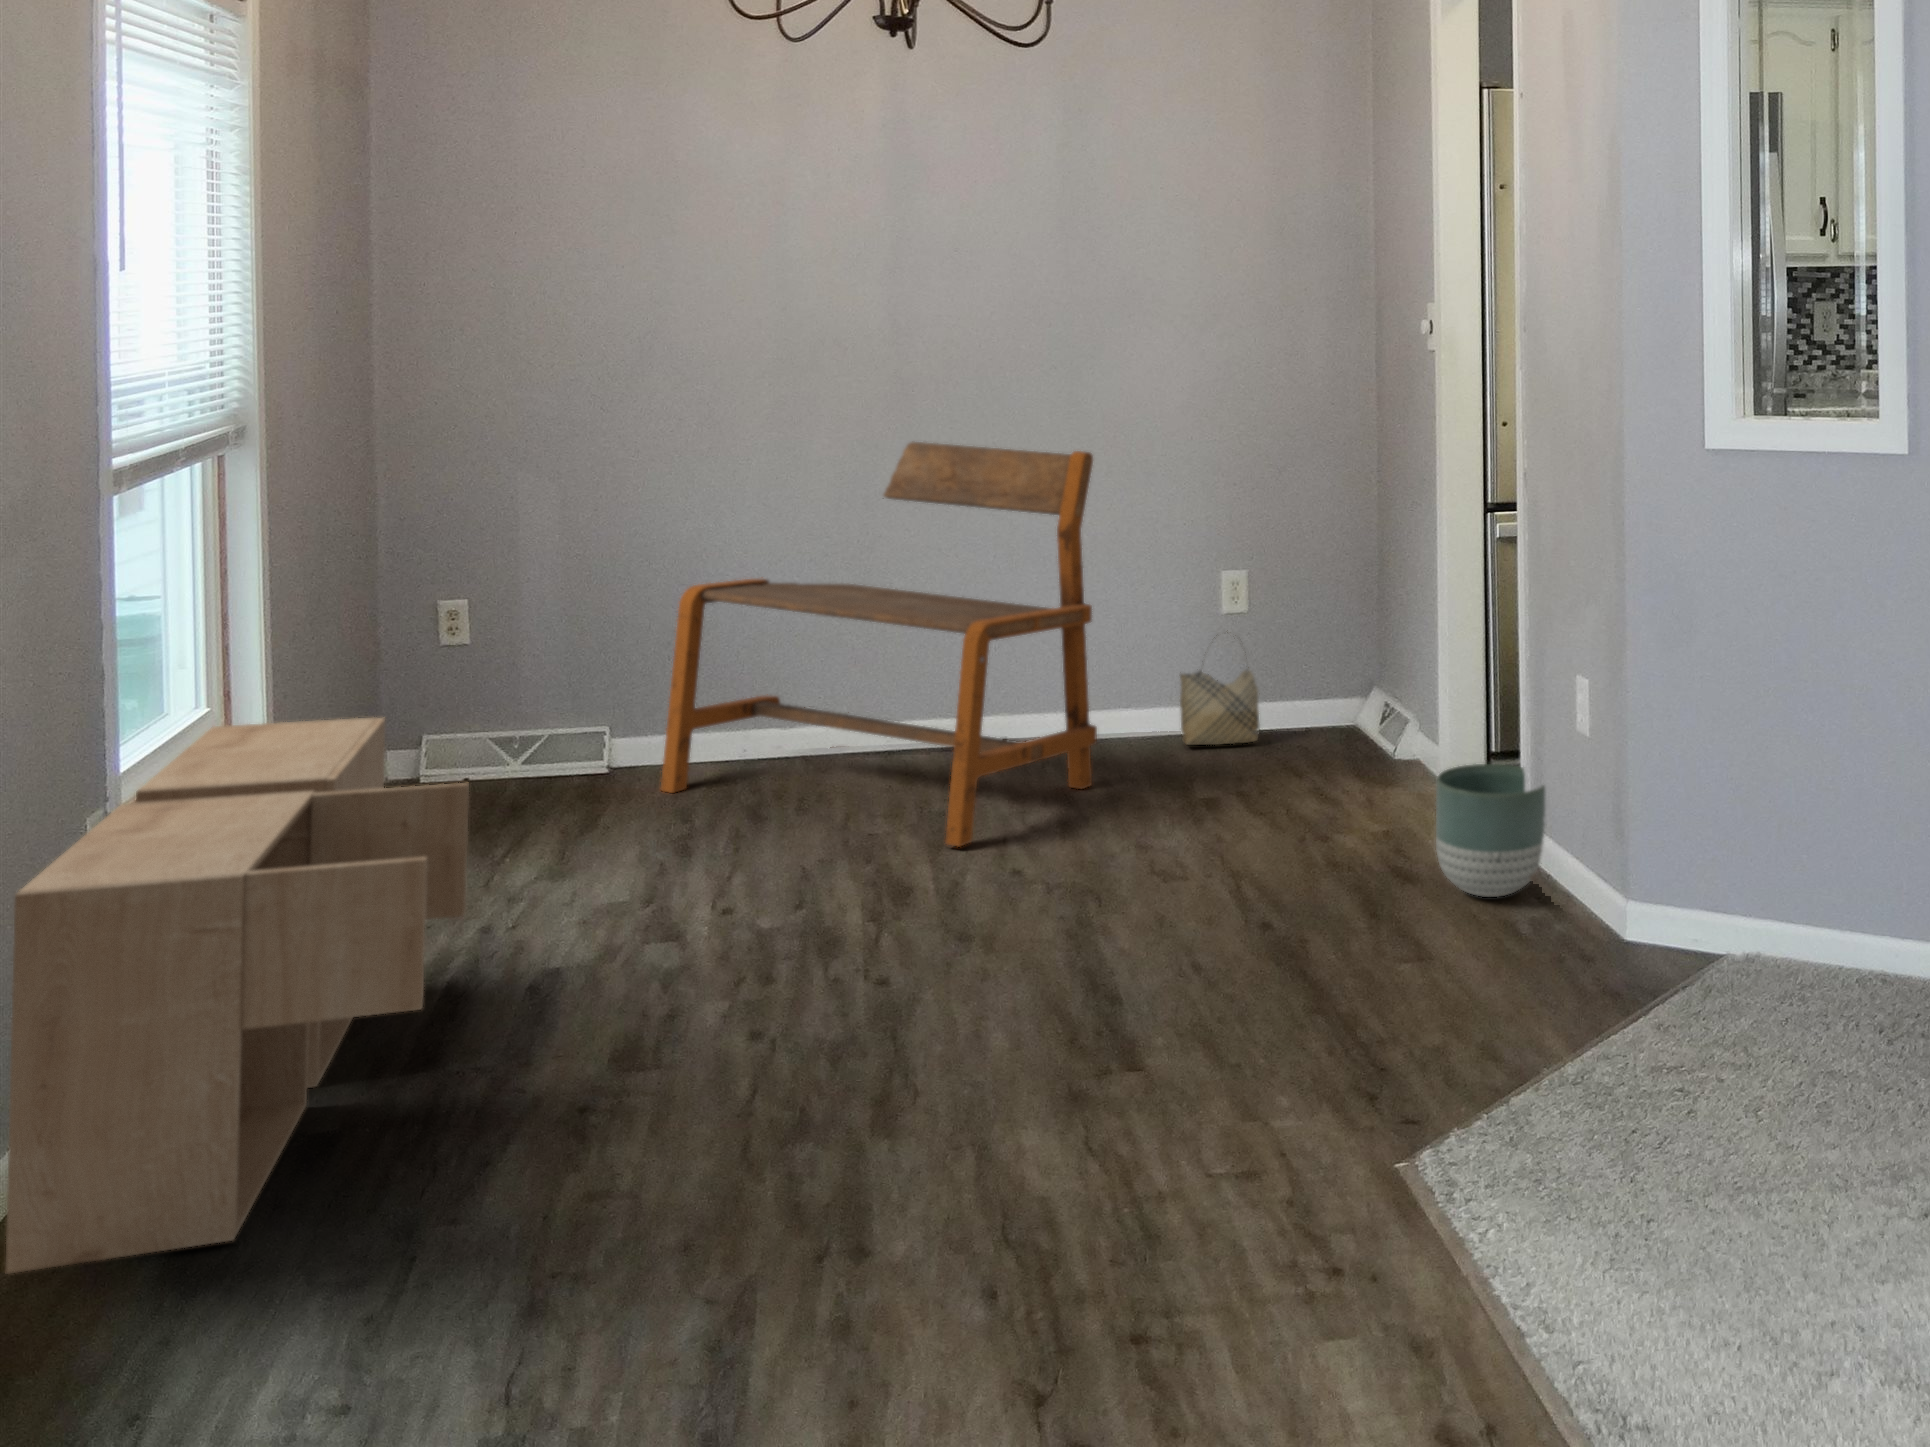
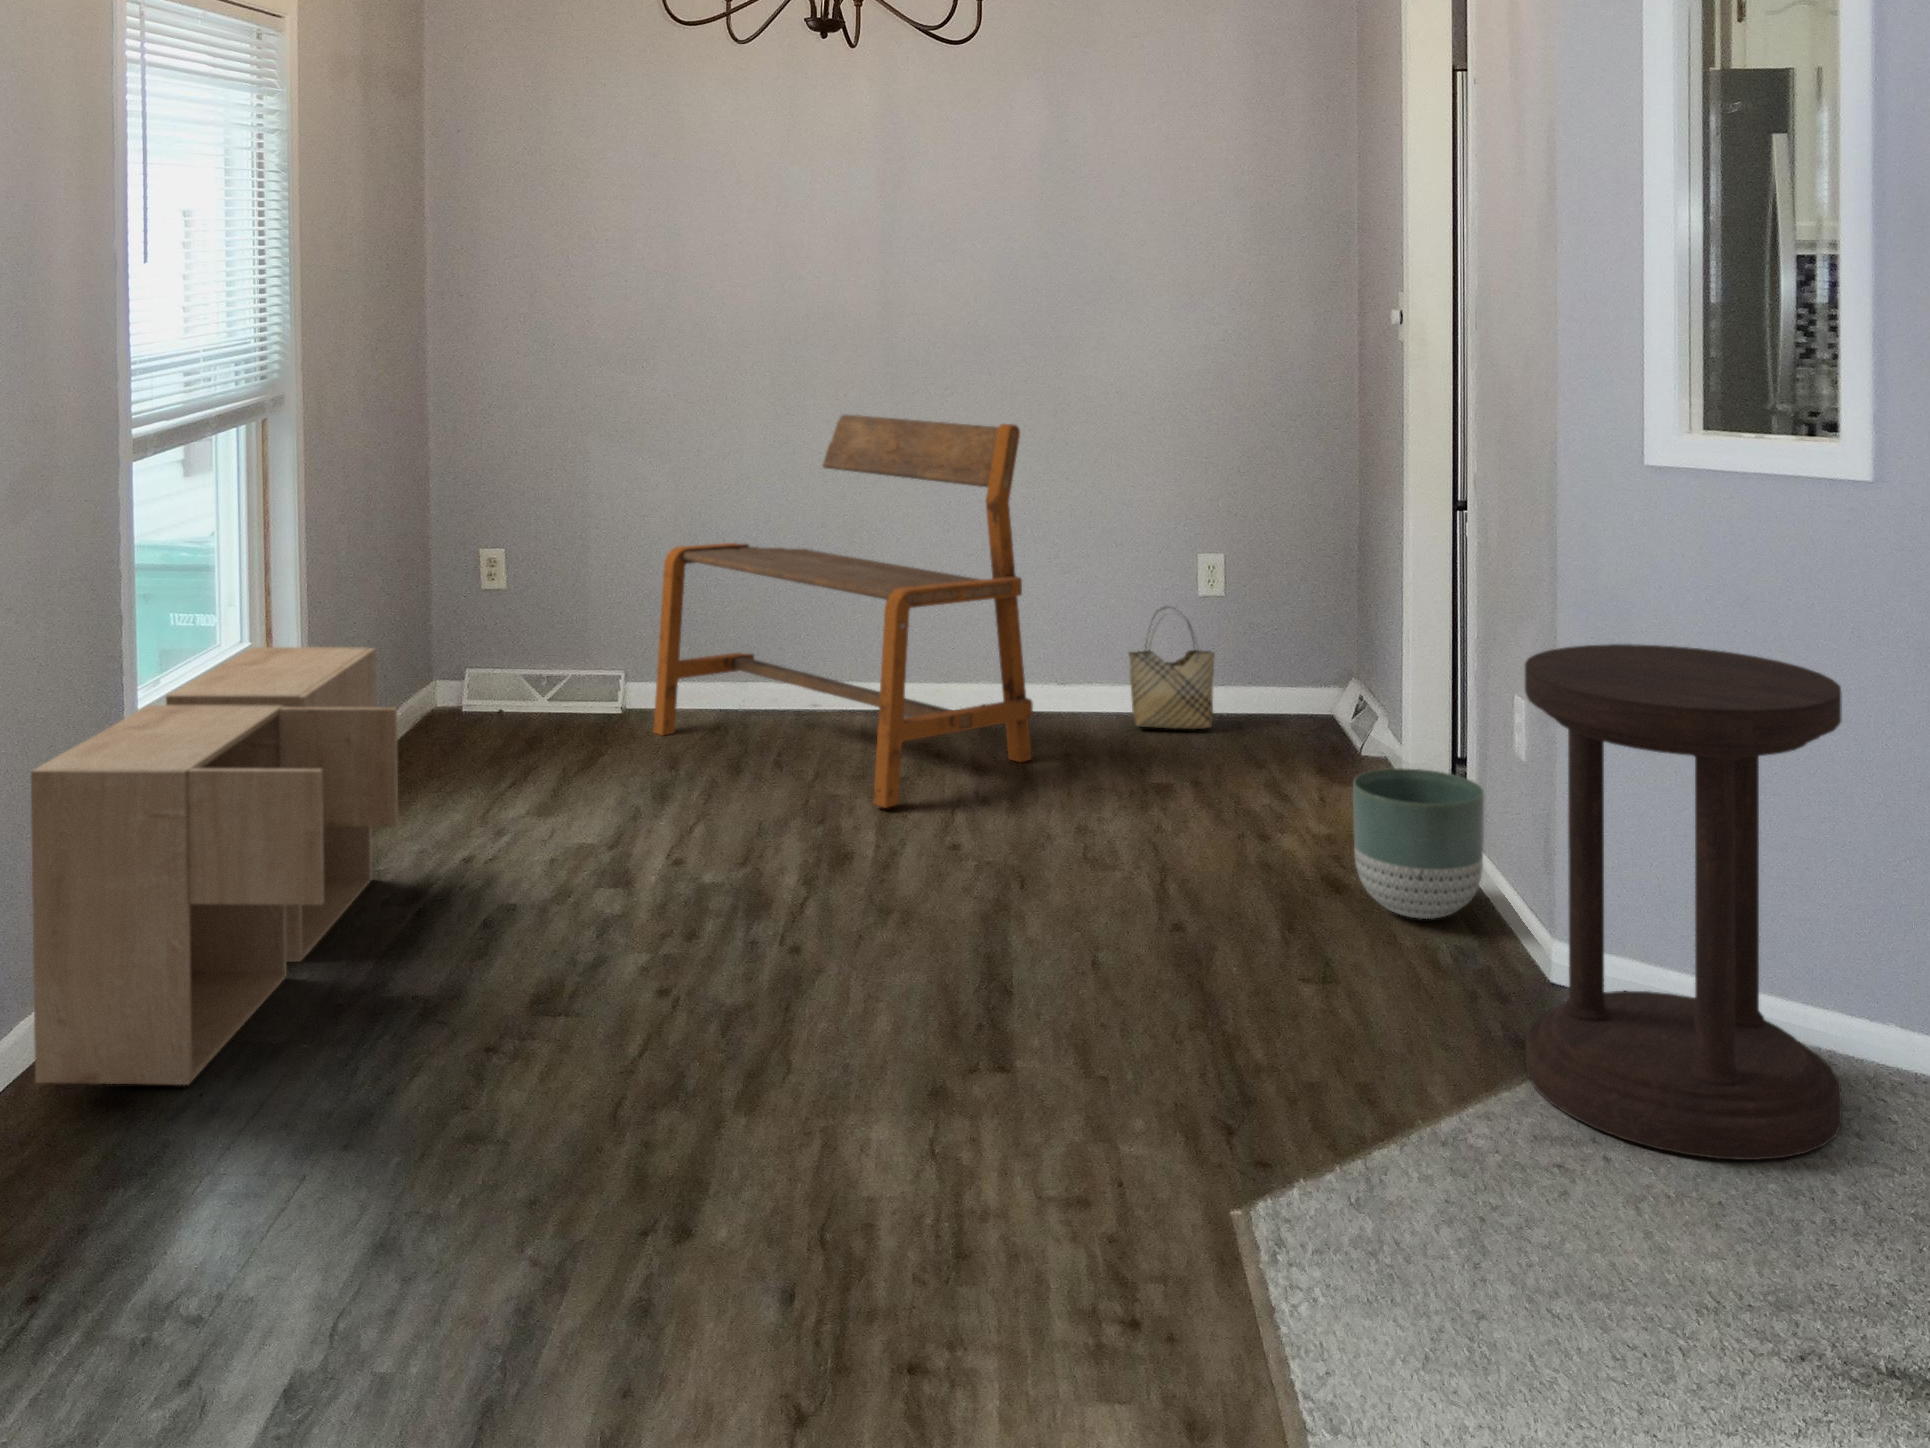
side table: none [1611,644,1859,1060] -> present [1525,644,1842,1160]

